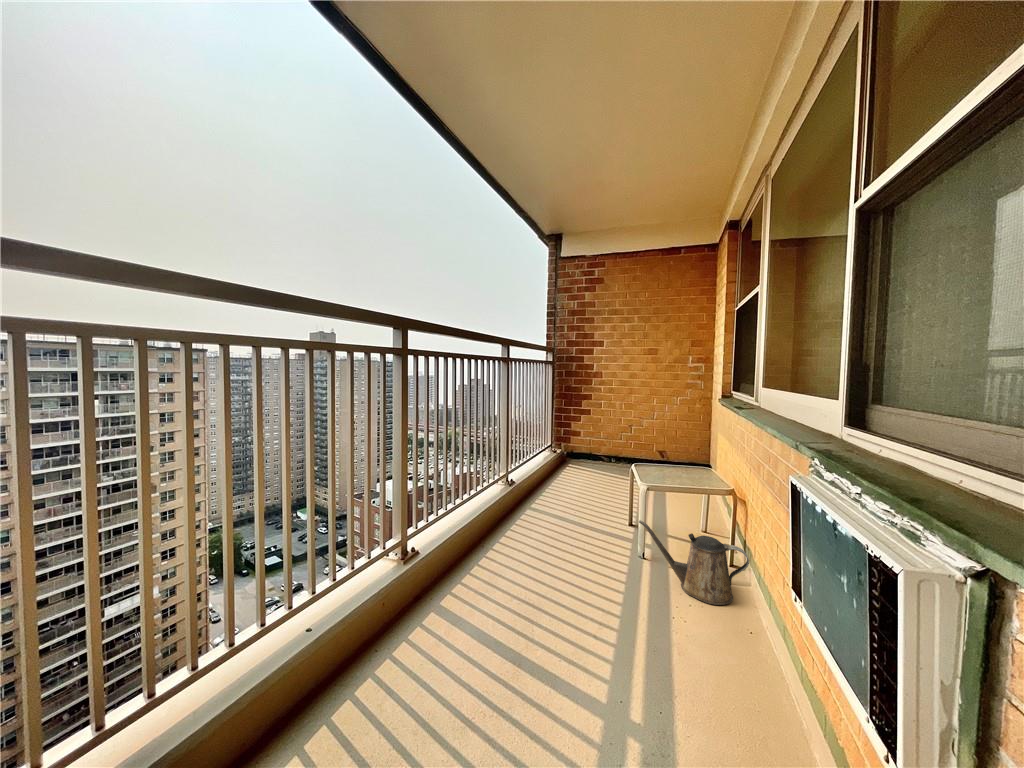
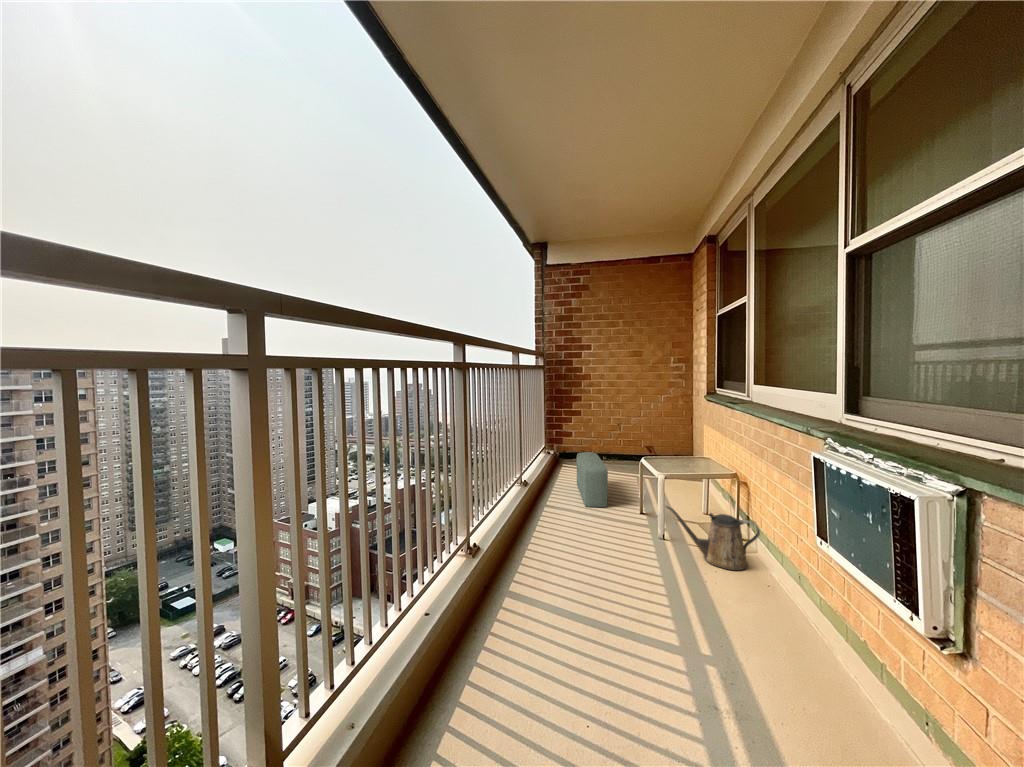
pouf: none [570,453,597,513] -> present [576,452,608,507]

